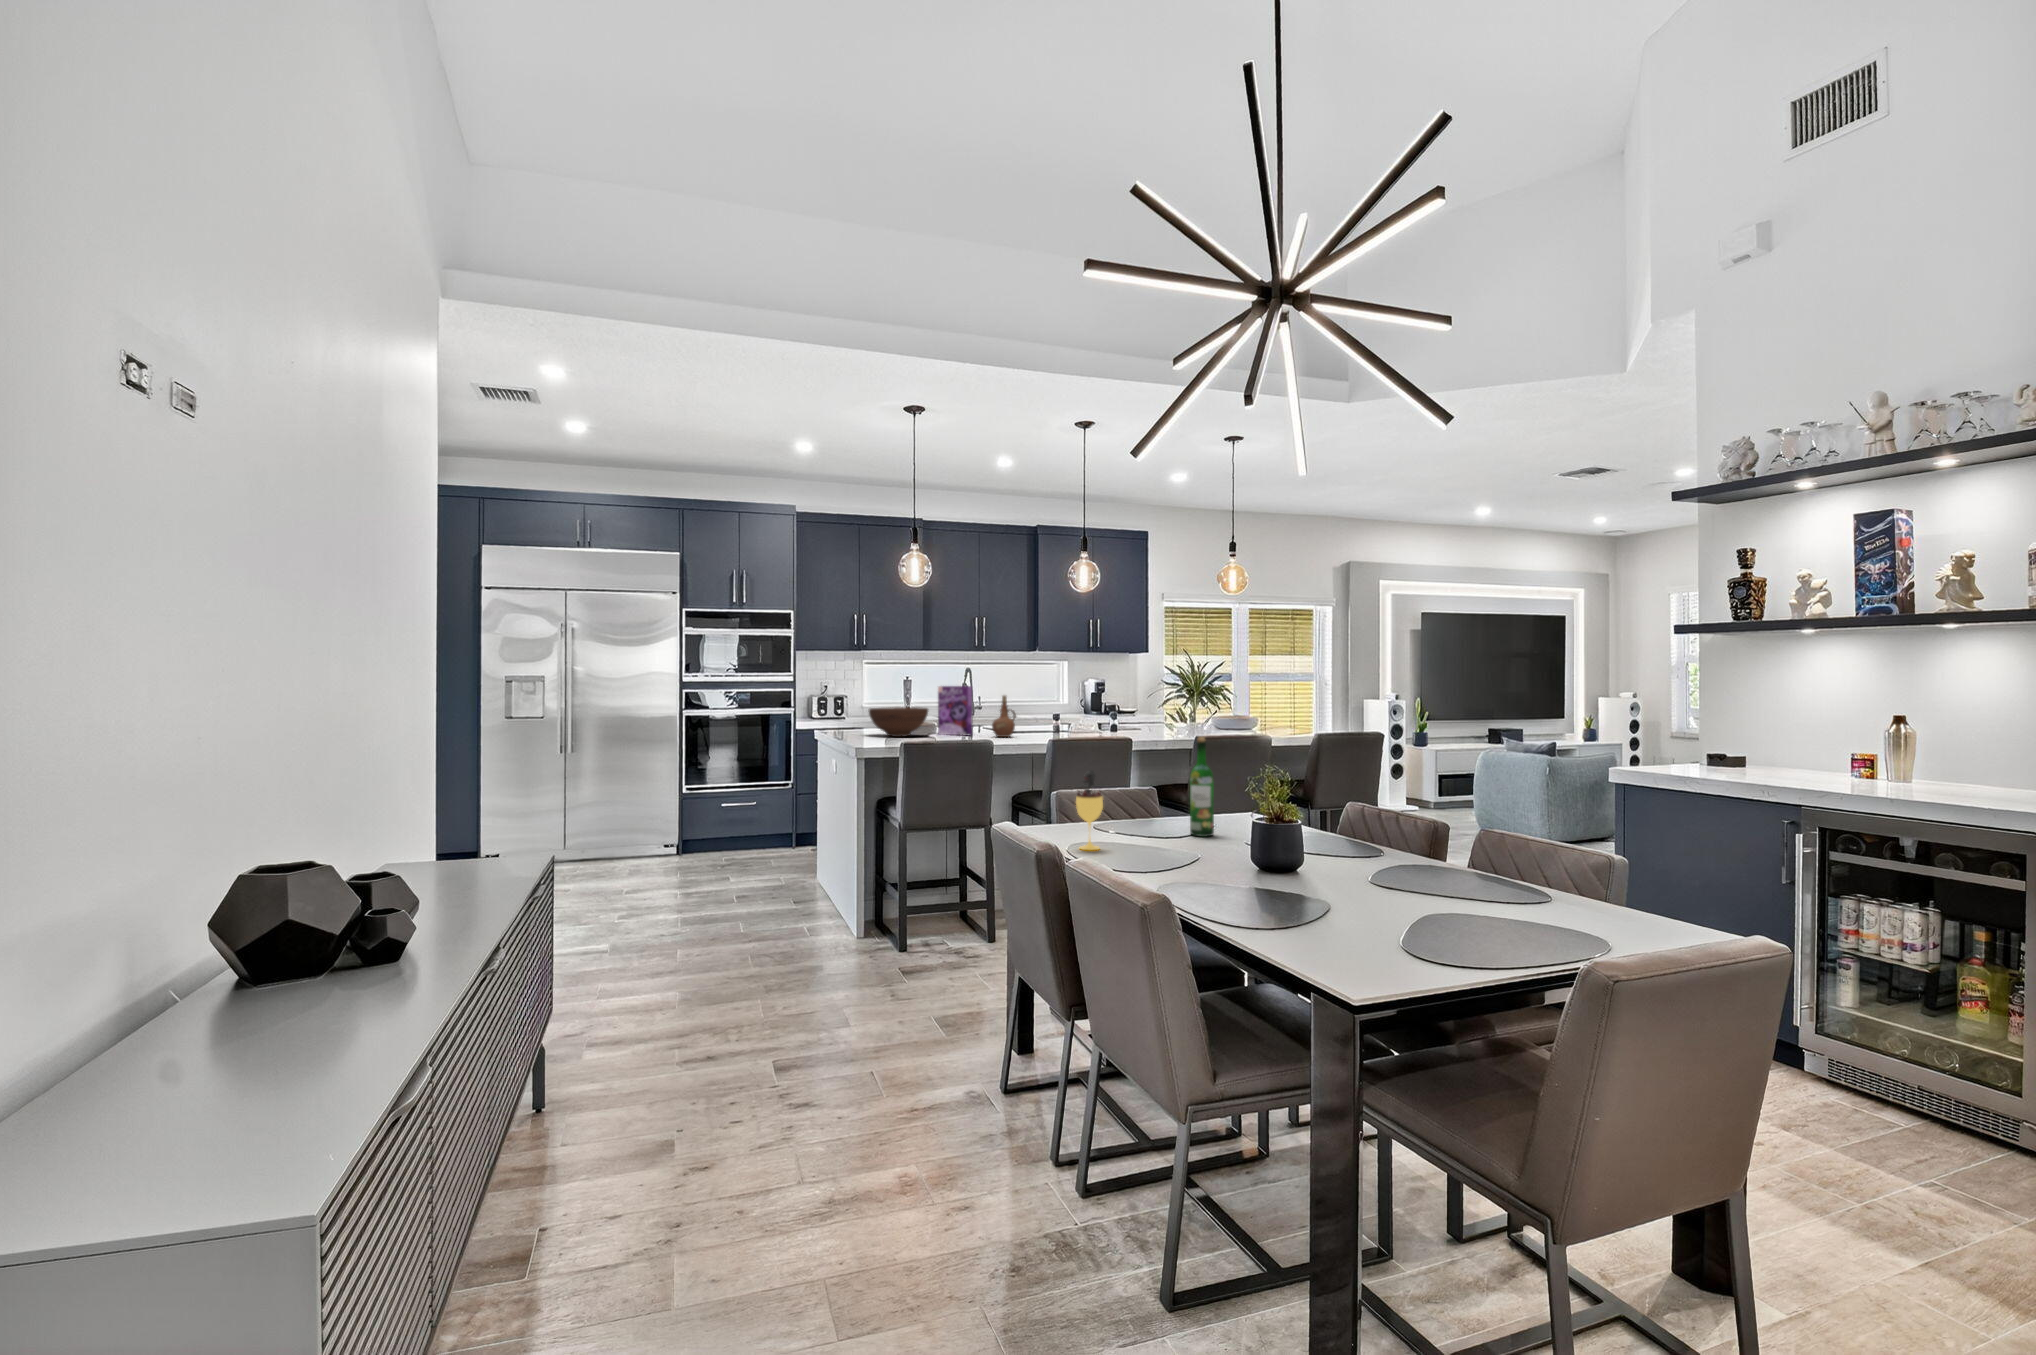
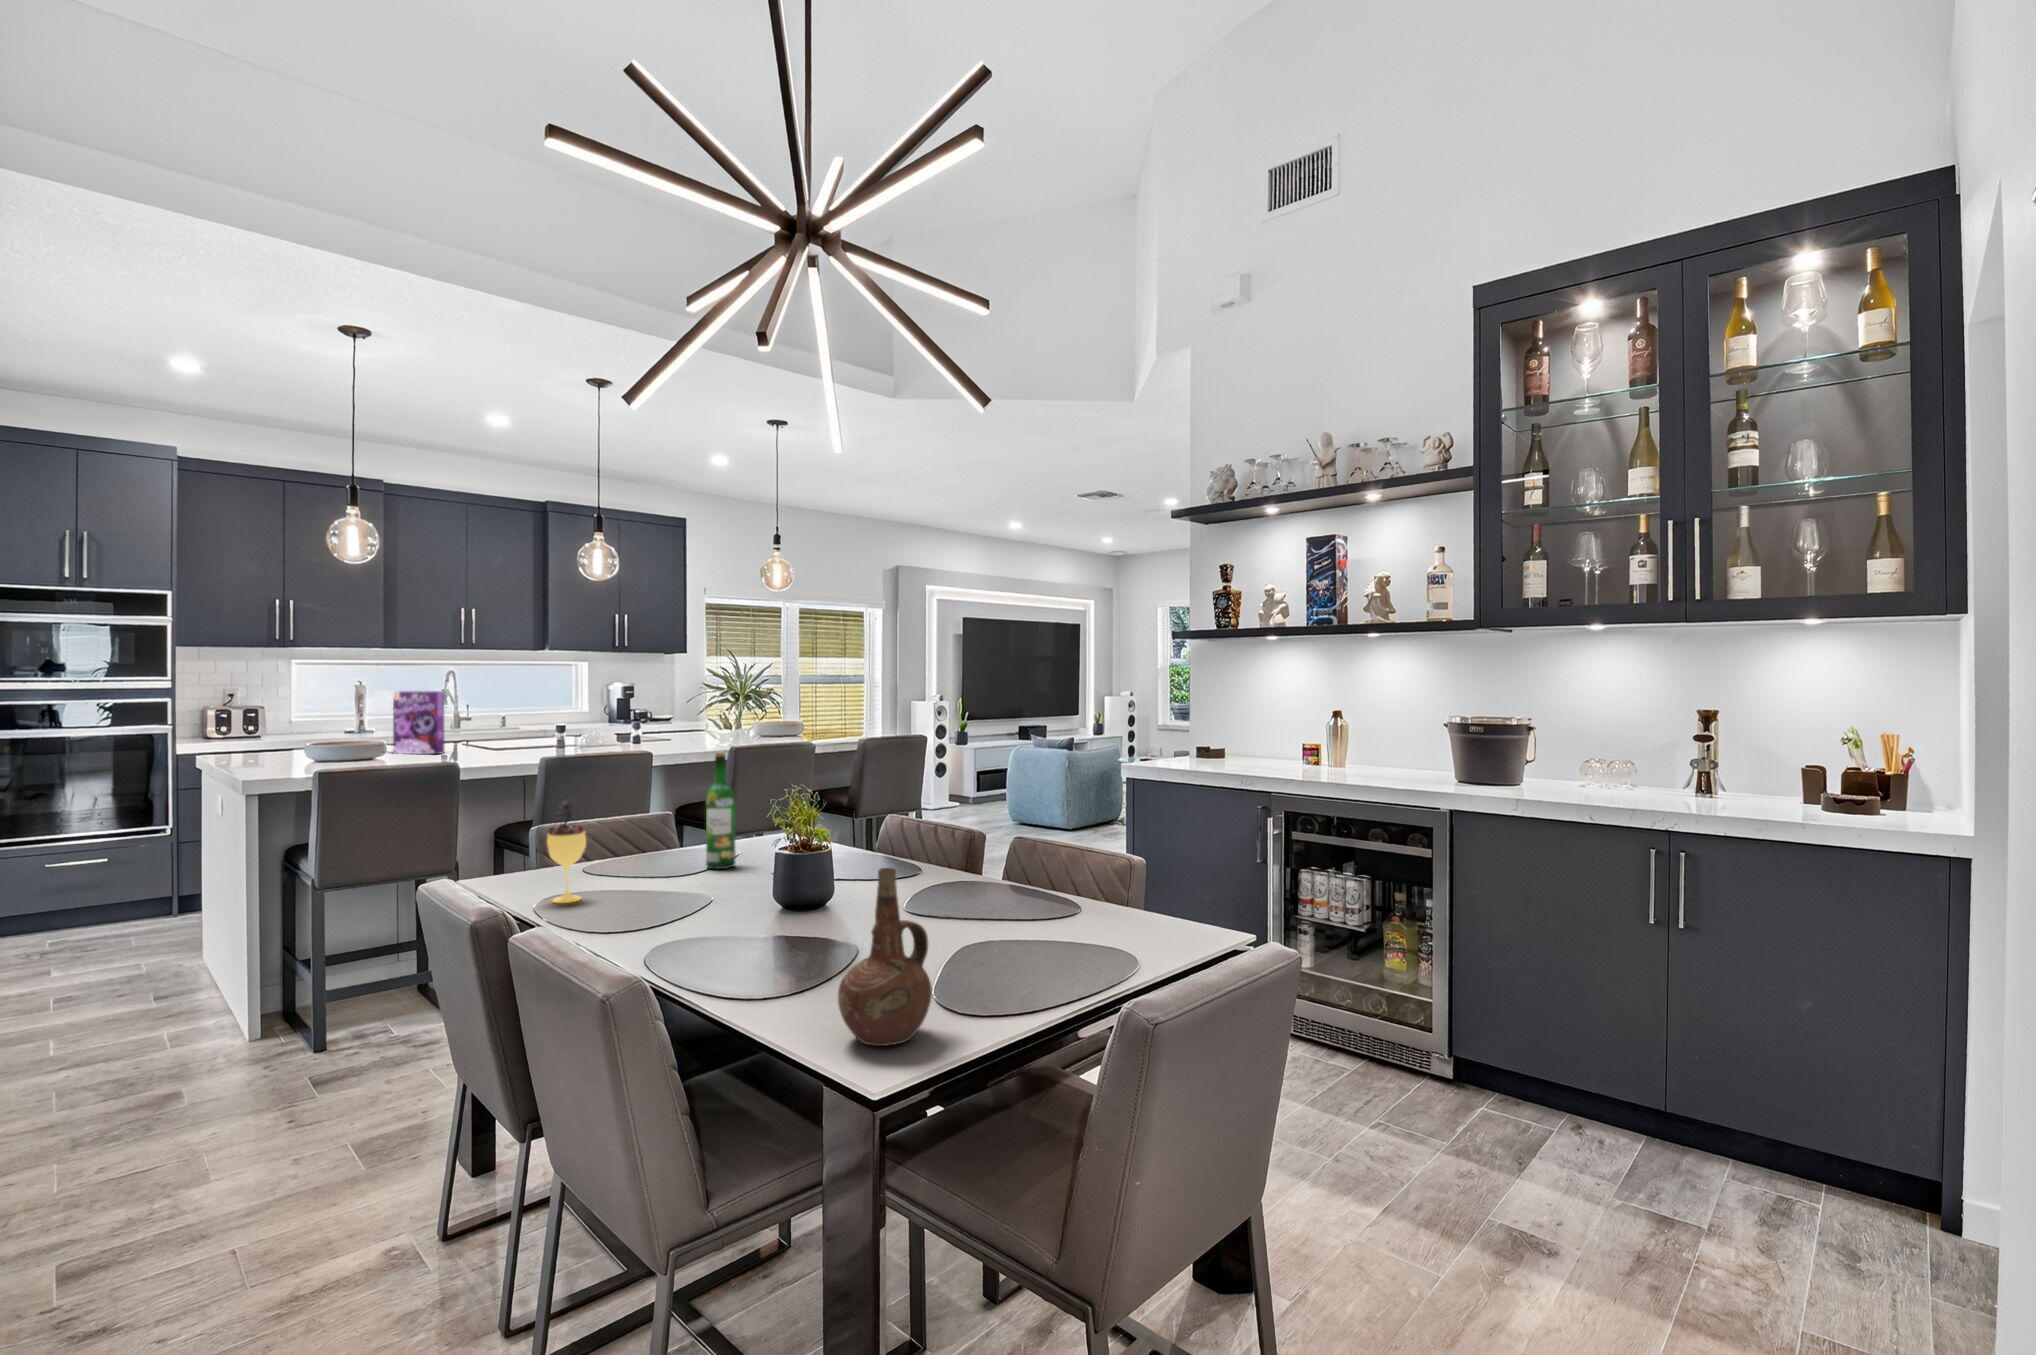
ceramic pitcher: present [992,695,1016,737] -> present [838,868,932,1046]
fruit bowl: present [869,707,928,737] -> none [279,720,376,759]

